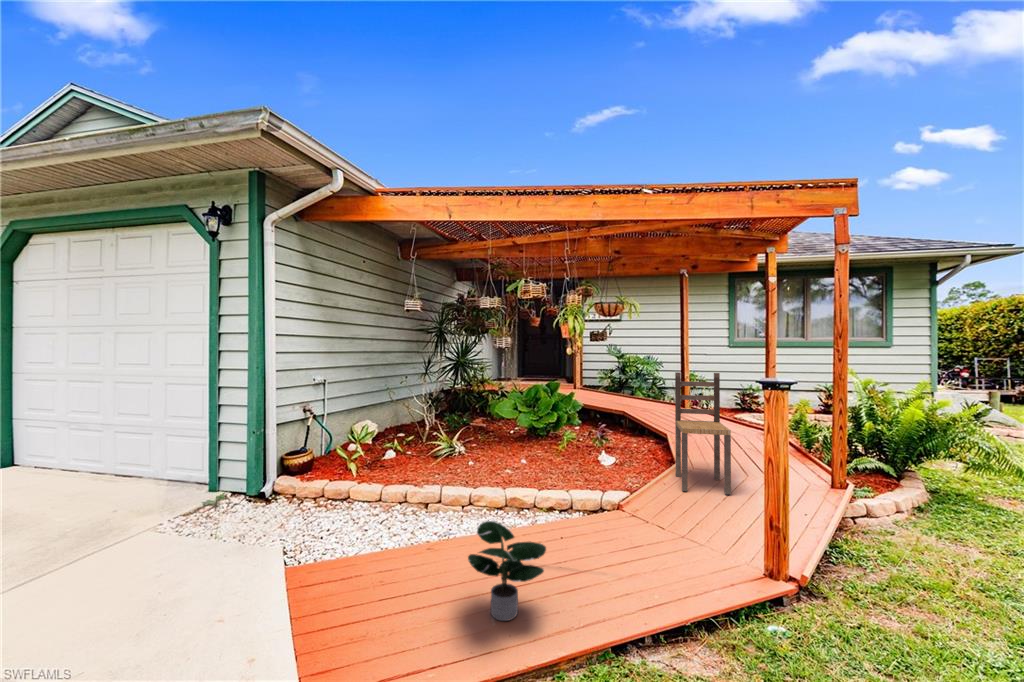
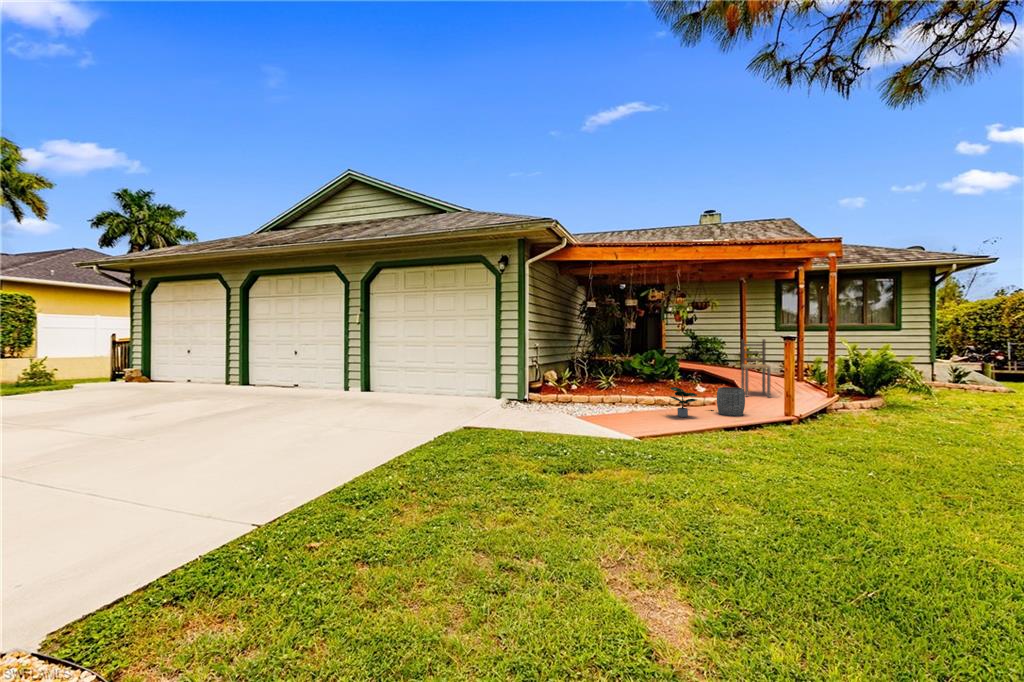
woven basket: none [605,509,675,605] -> present [717,387,745,416]

